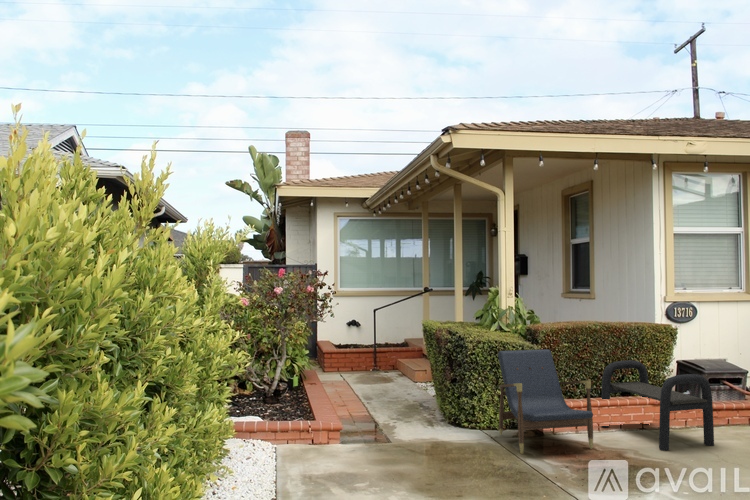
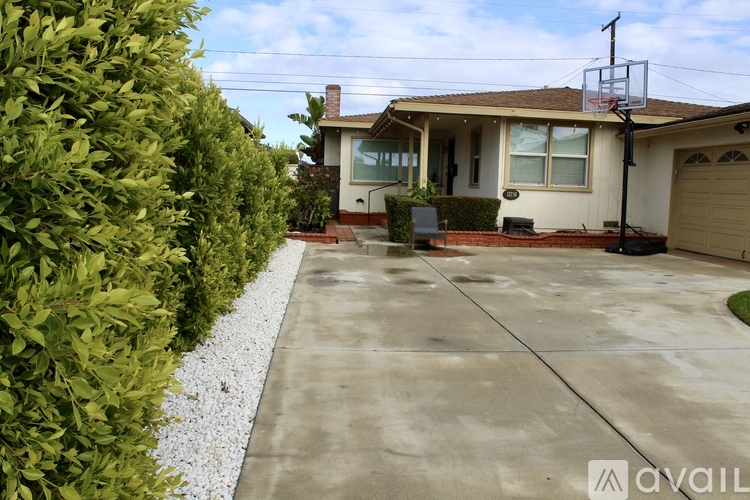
bench: present [602,360,714,451] -> none [459,215,501,251]

